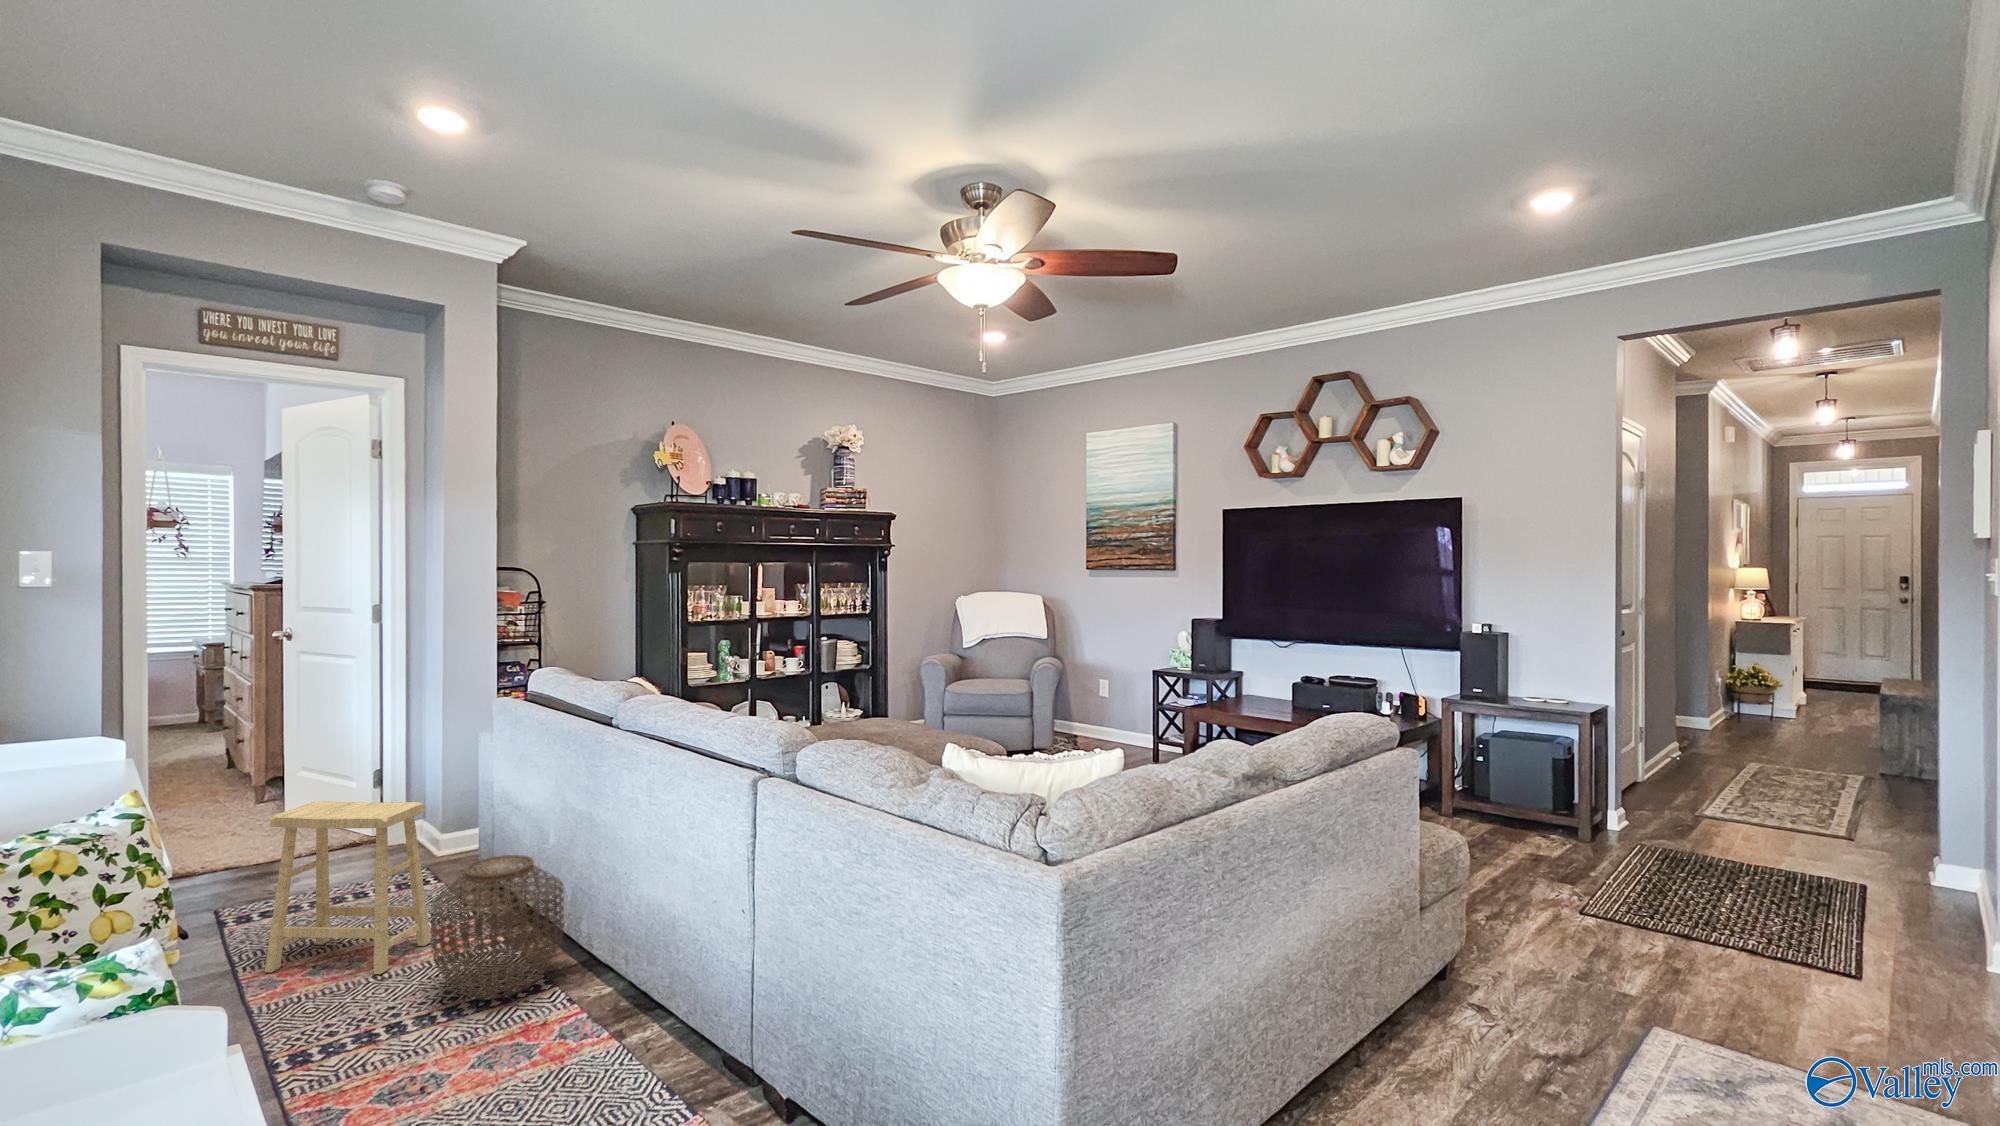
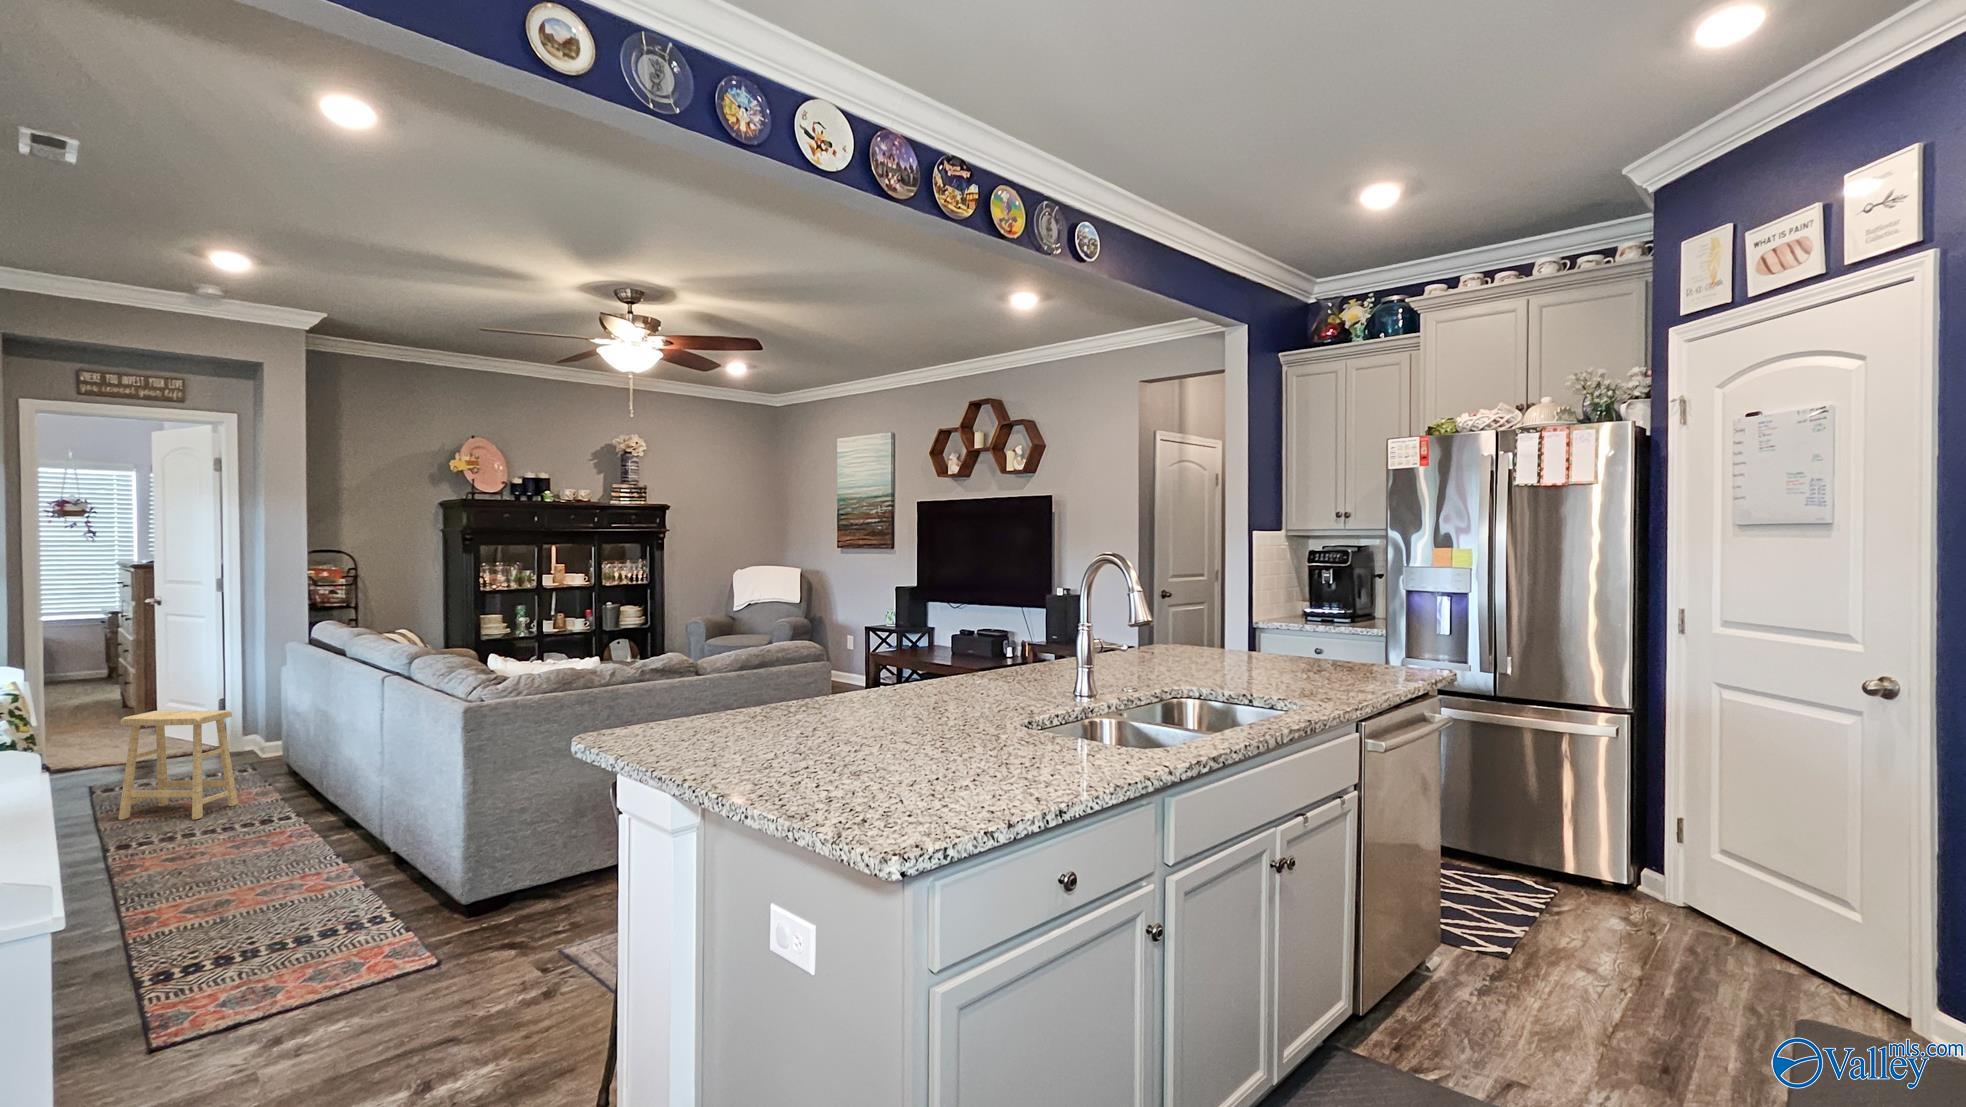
woven basket: present [431,855,564,1000] -> none [224,741,320,830]

